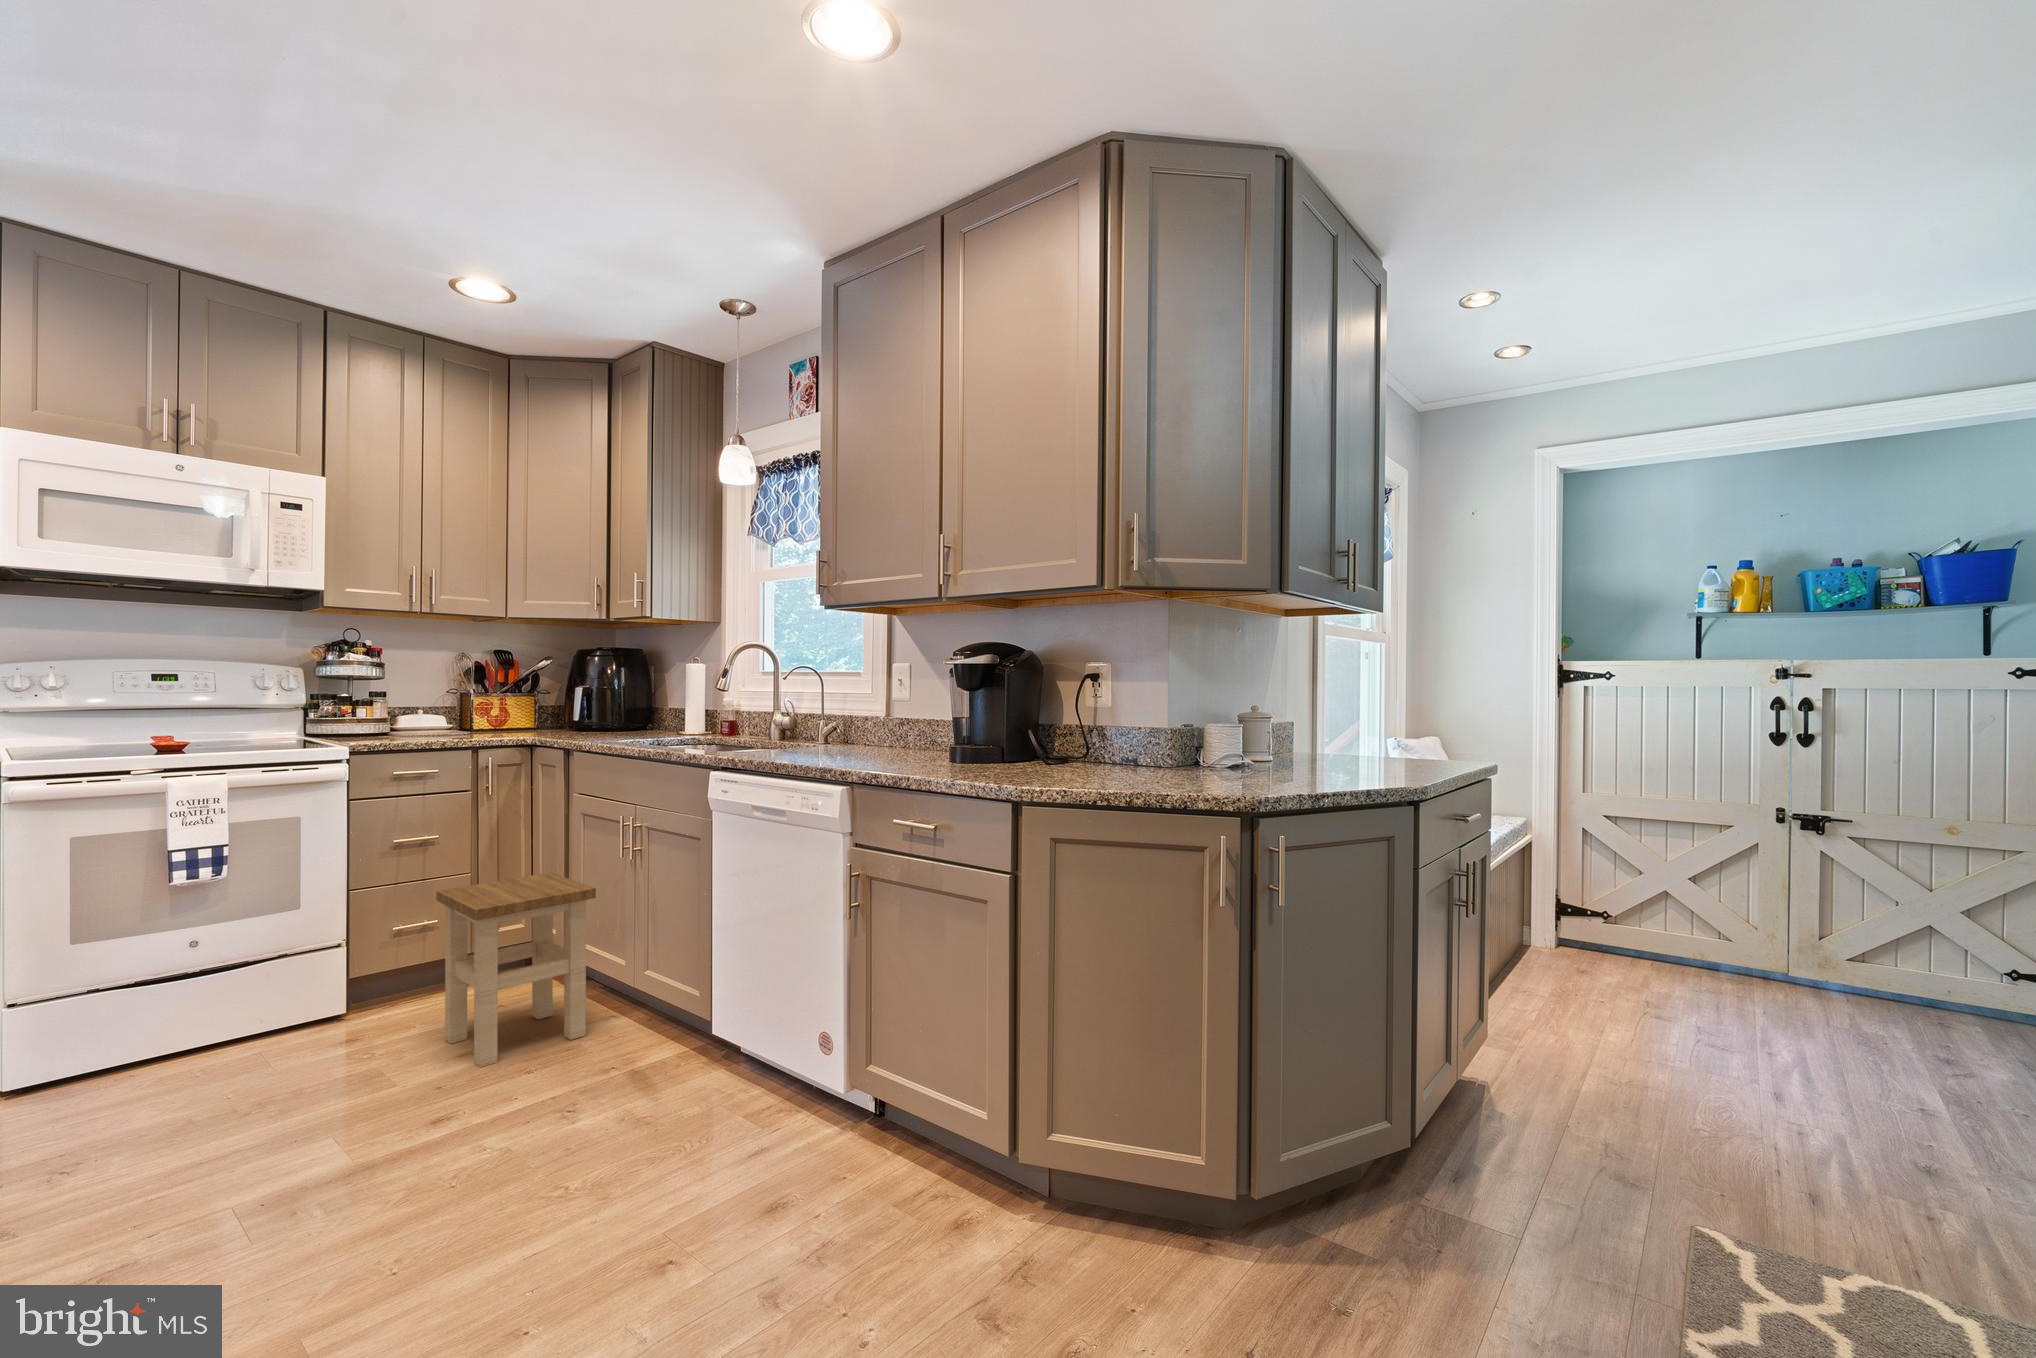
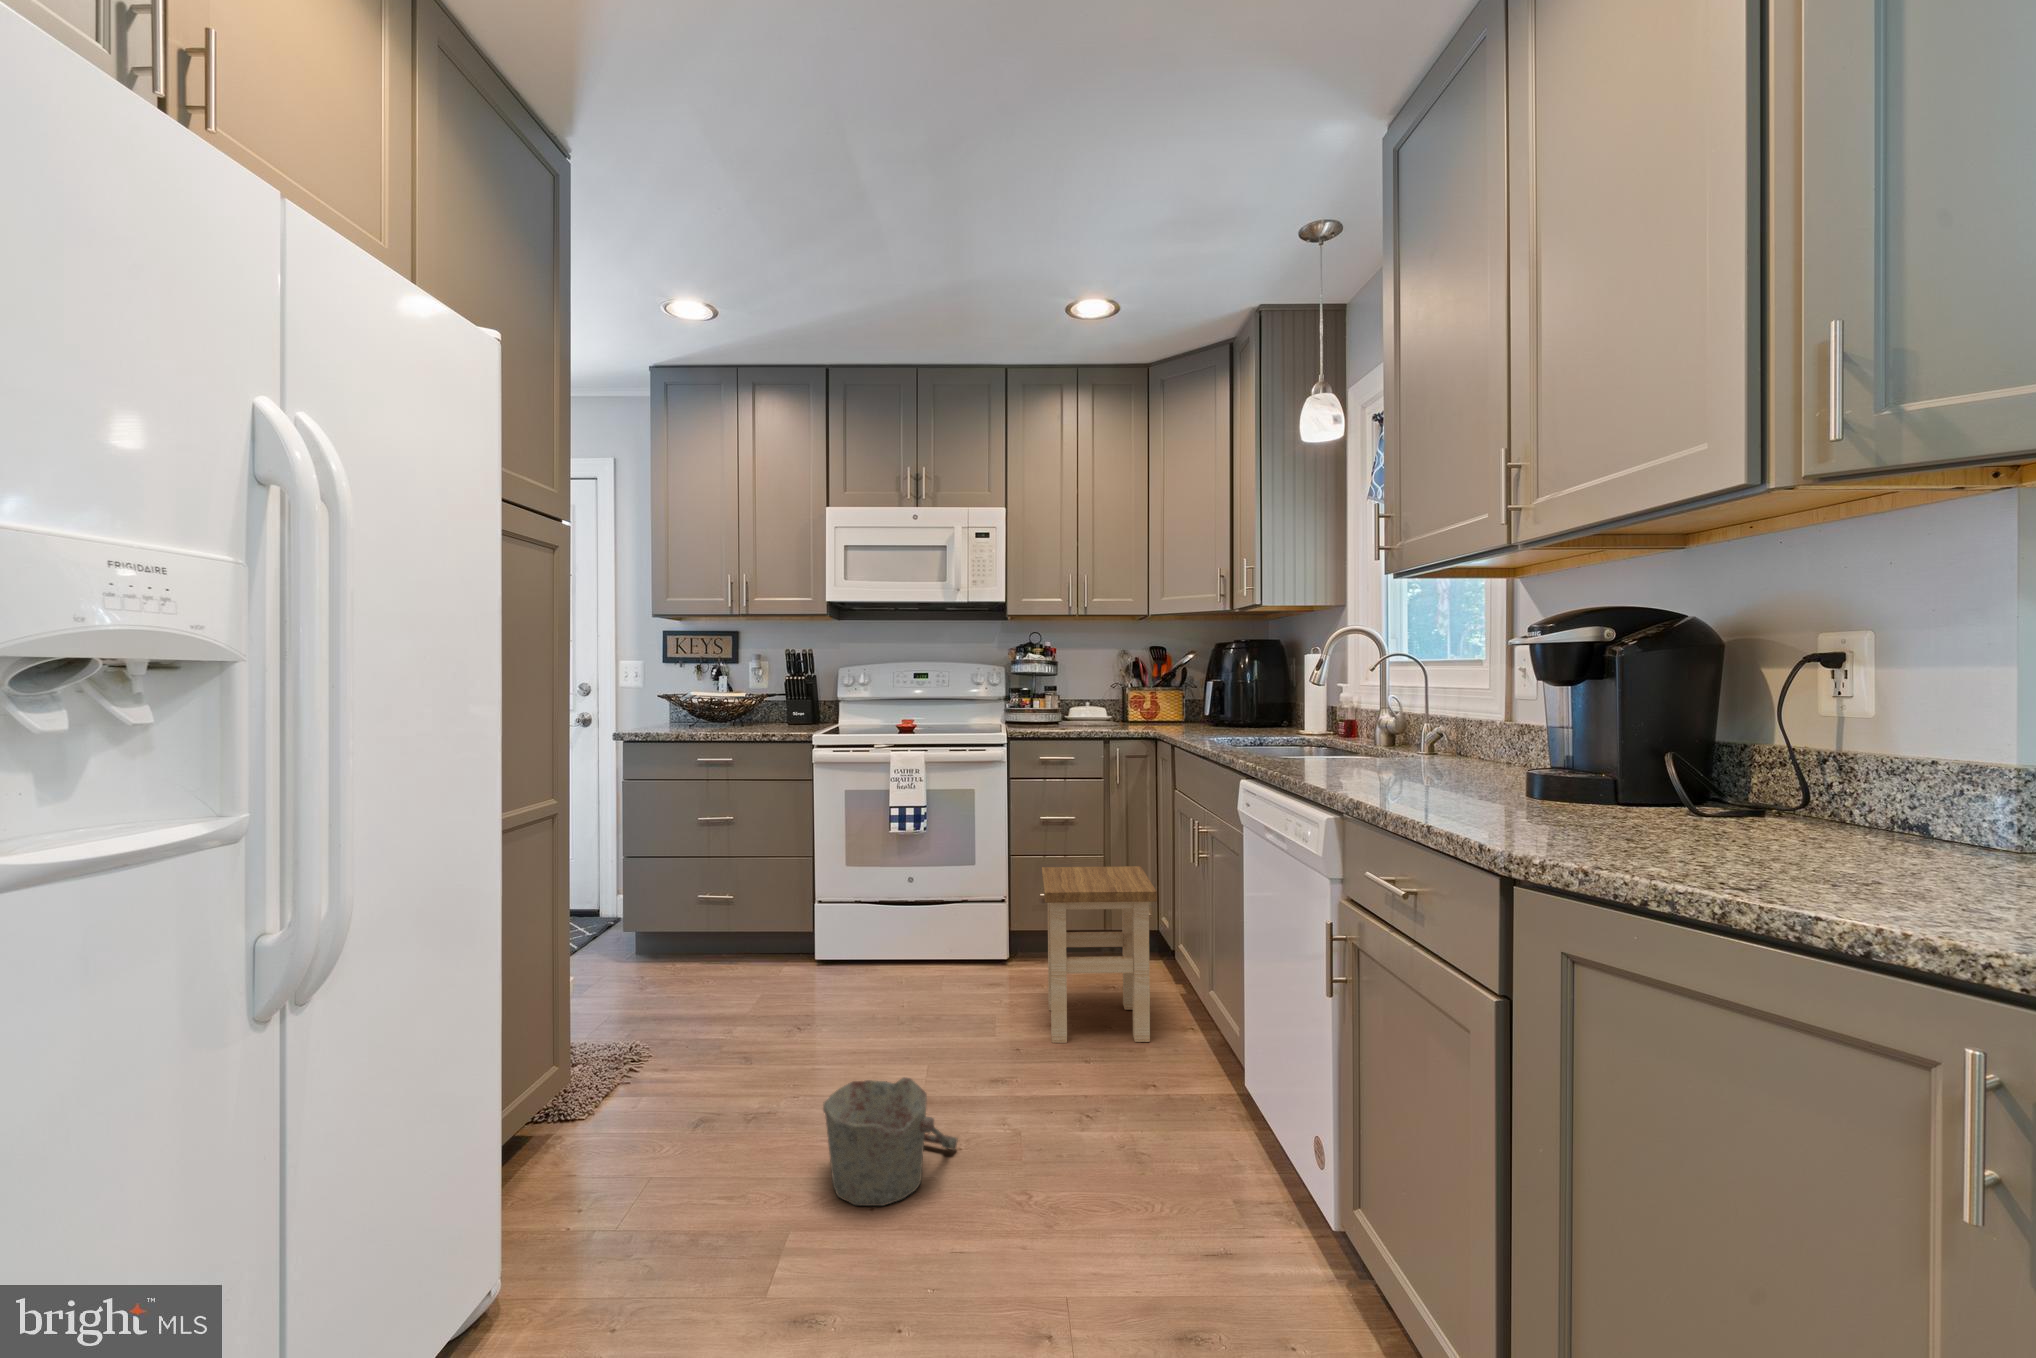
bucket: none [295,1119,458,1267] -> present [823,1078,958,1206]

